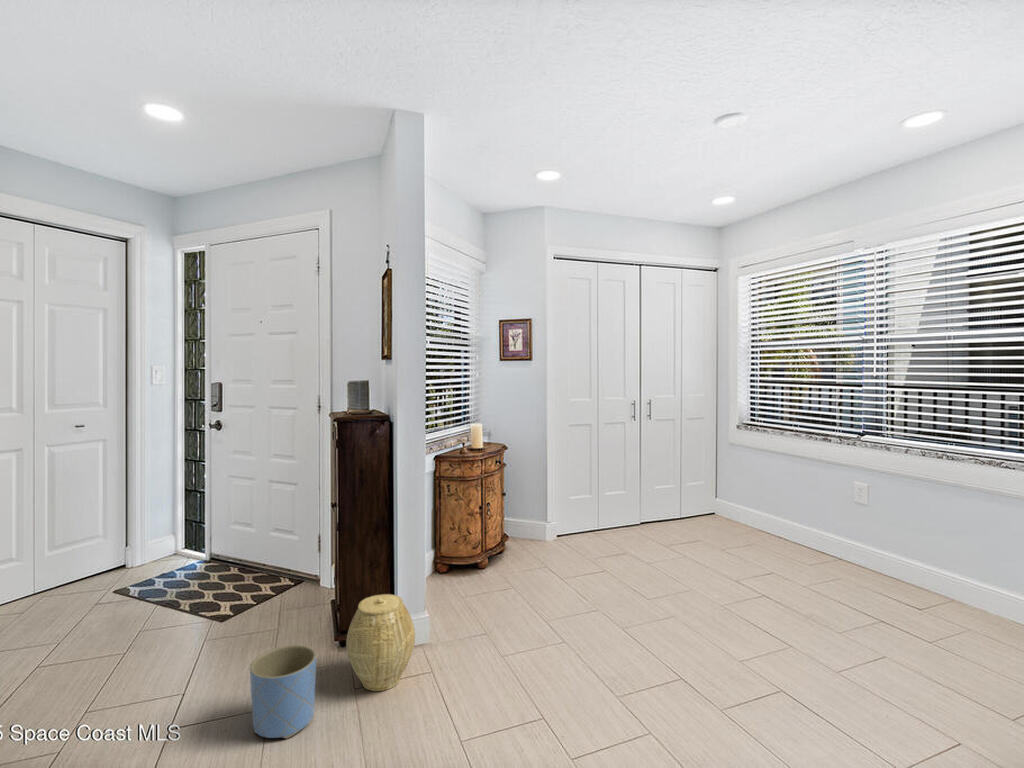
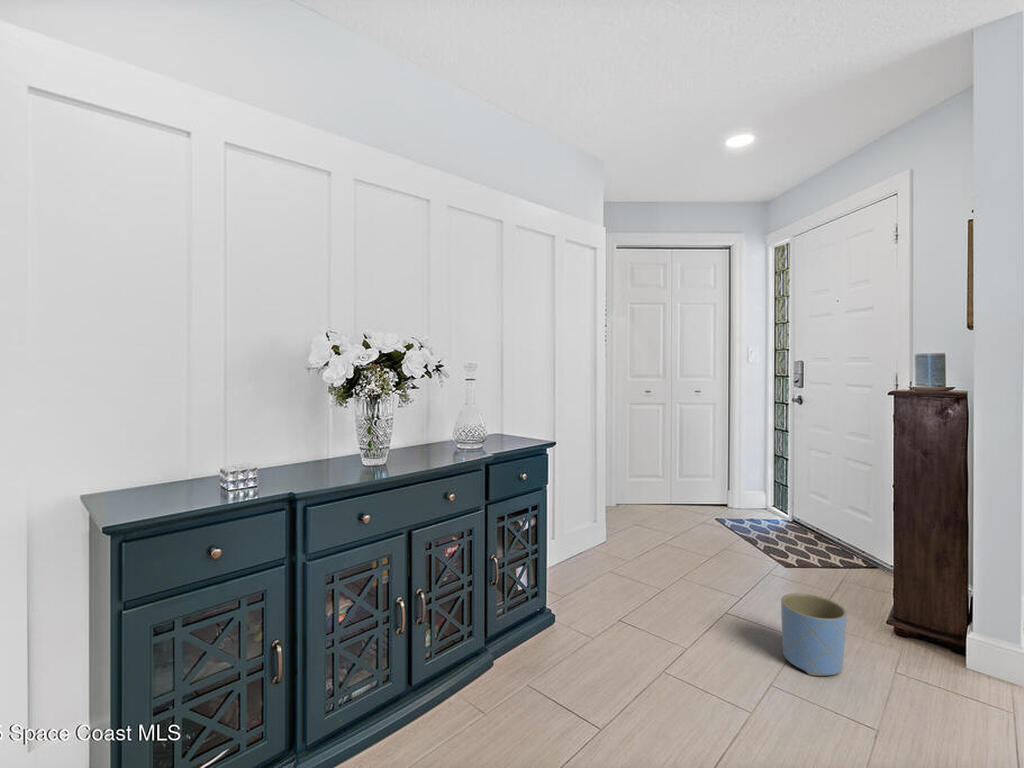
woven basket: present [346,594,415,691] -> none [888,588,987,698]

